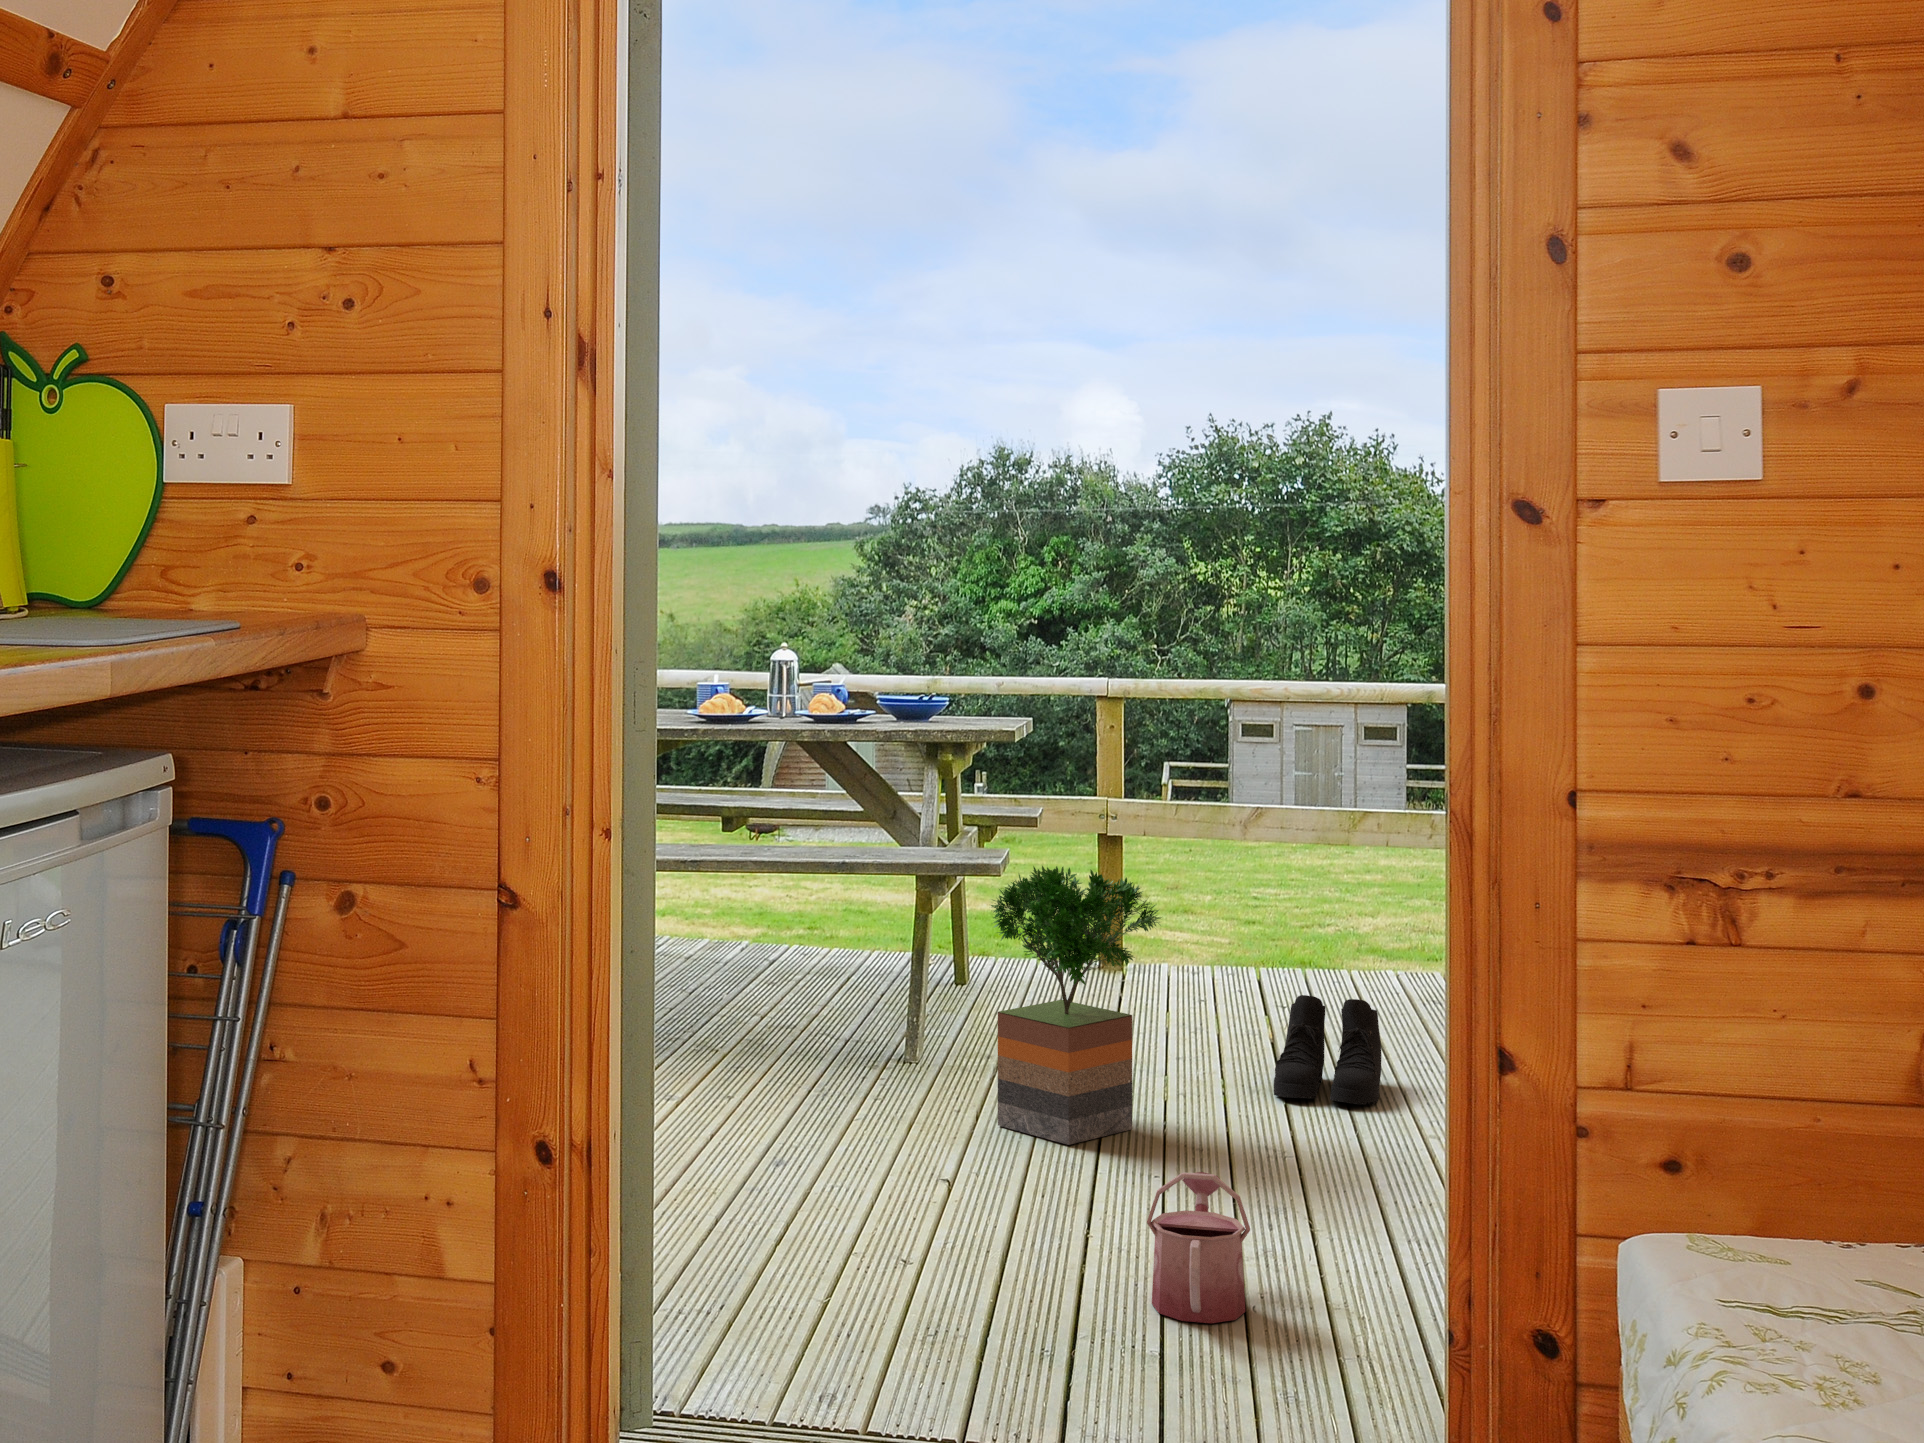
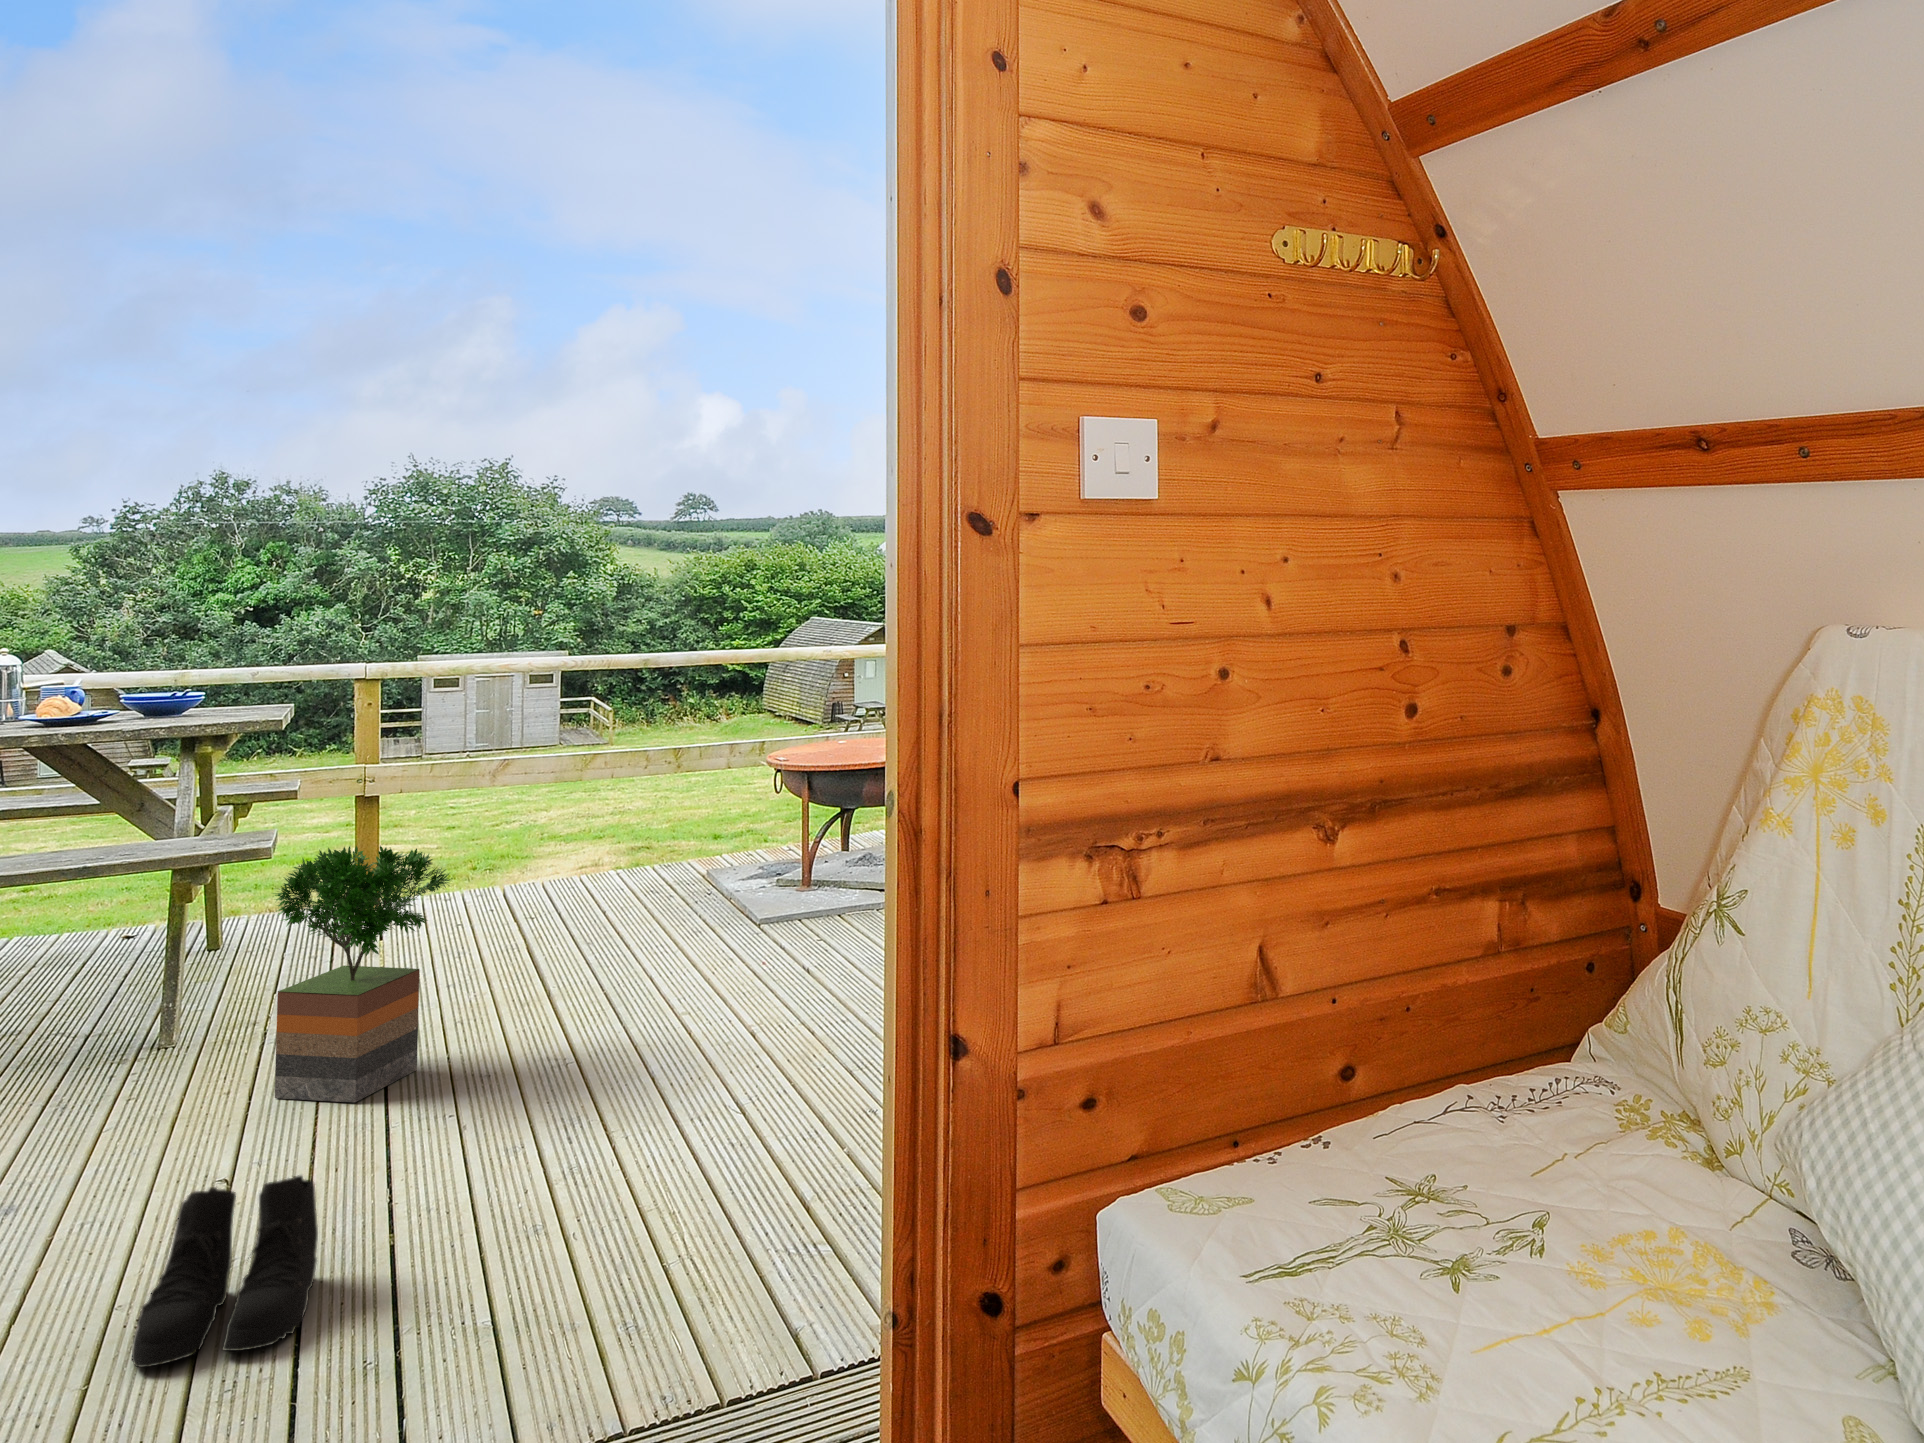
boots: present [1274,995,1381,1105] -> present [132,1175,318,1367]
watering can: present [1147,1172,1250,1323] -> none [471,1120,575,1274]

